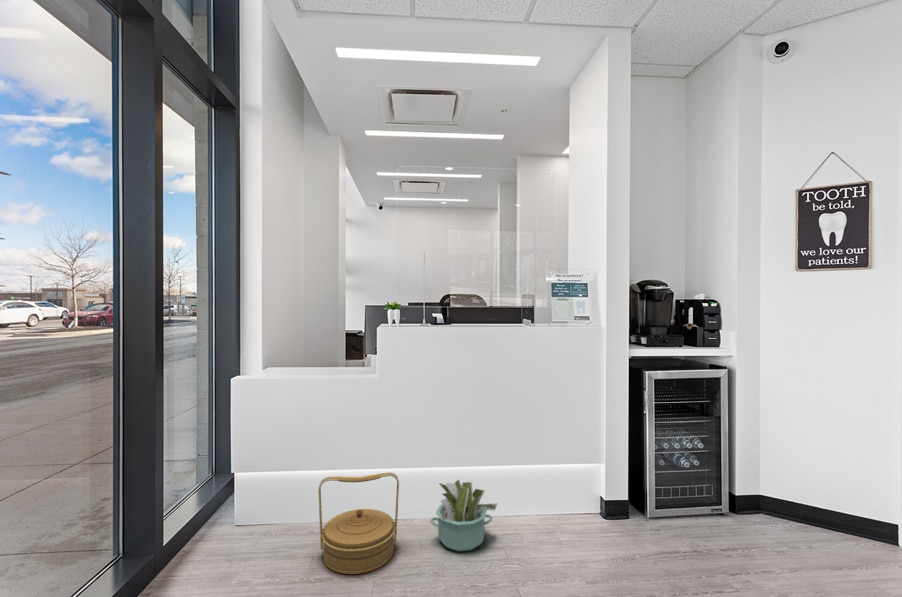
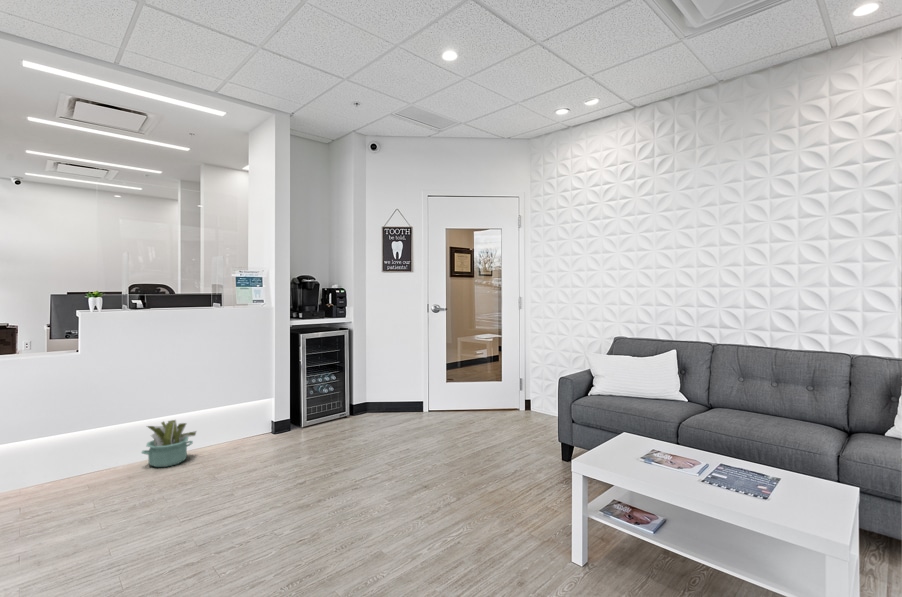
woven basket: present [318,473,399,574] -> none [35,421,114,498]

